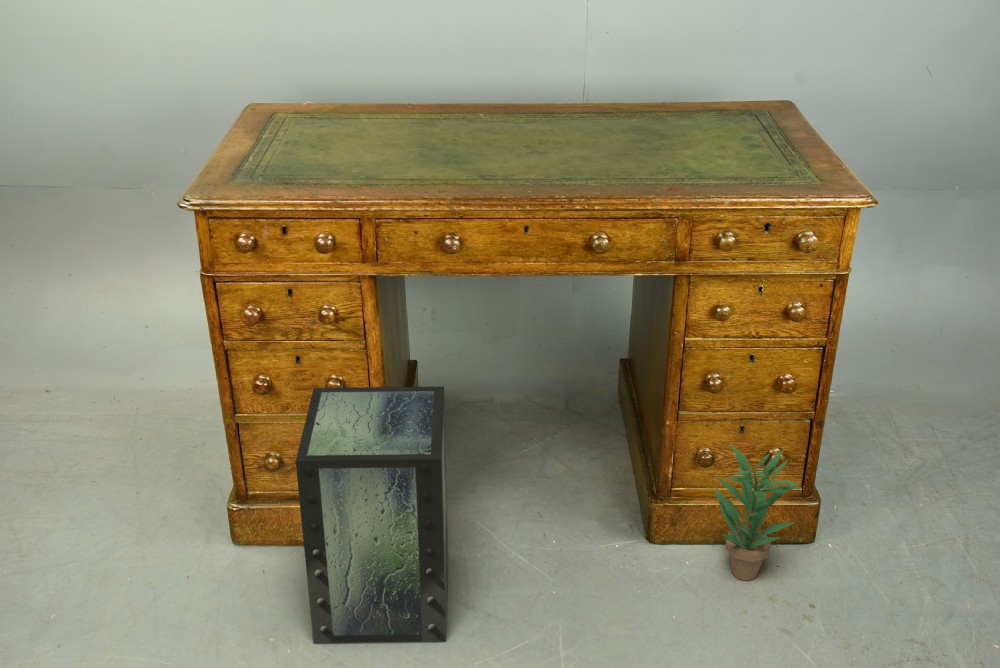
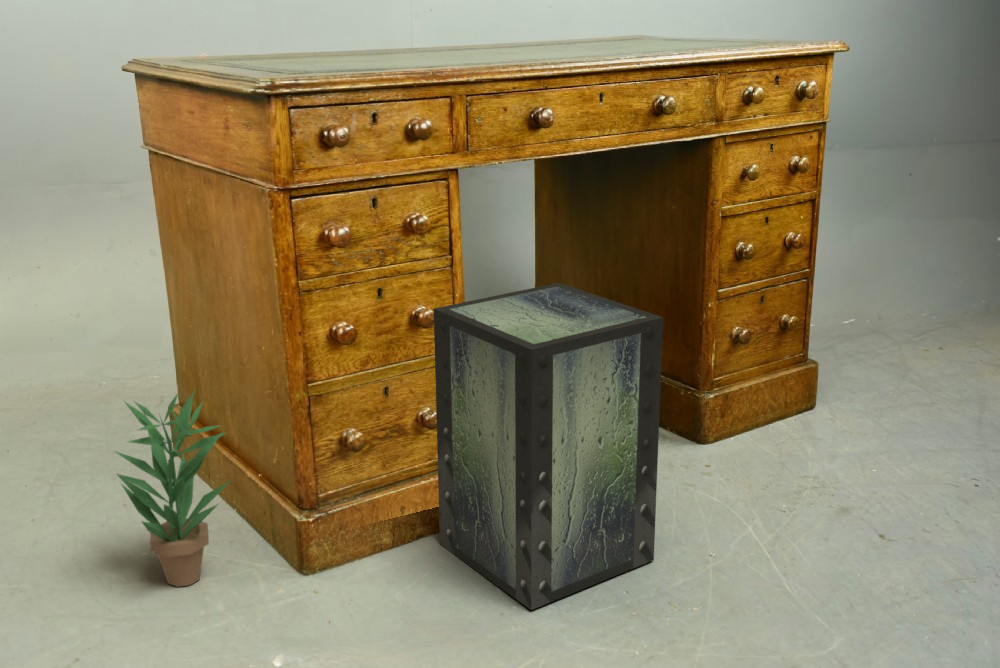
potted plant: present [713,444,800,581] -> present [116,390,231,587]

